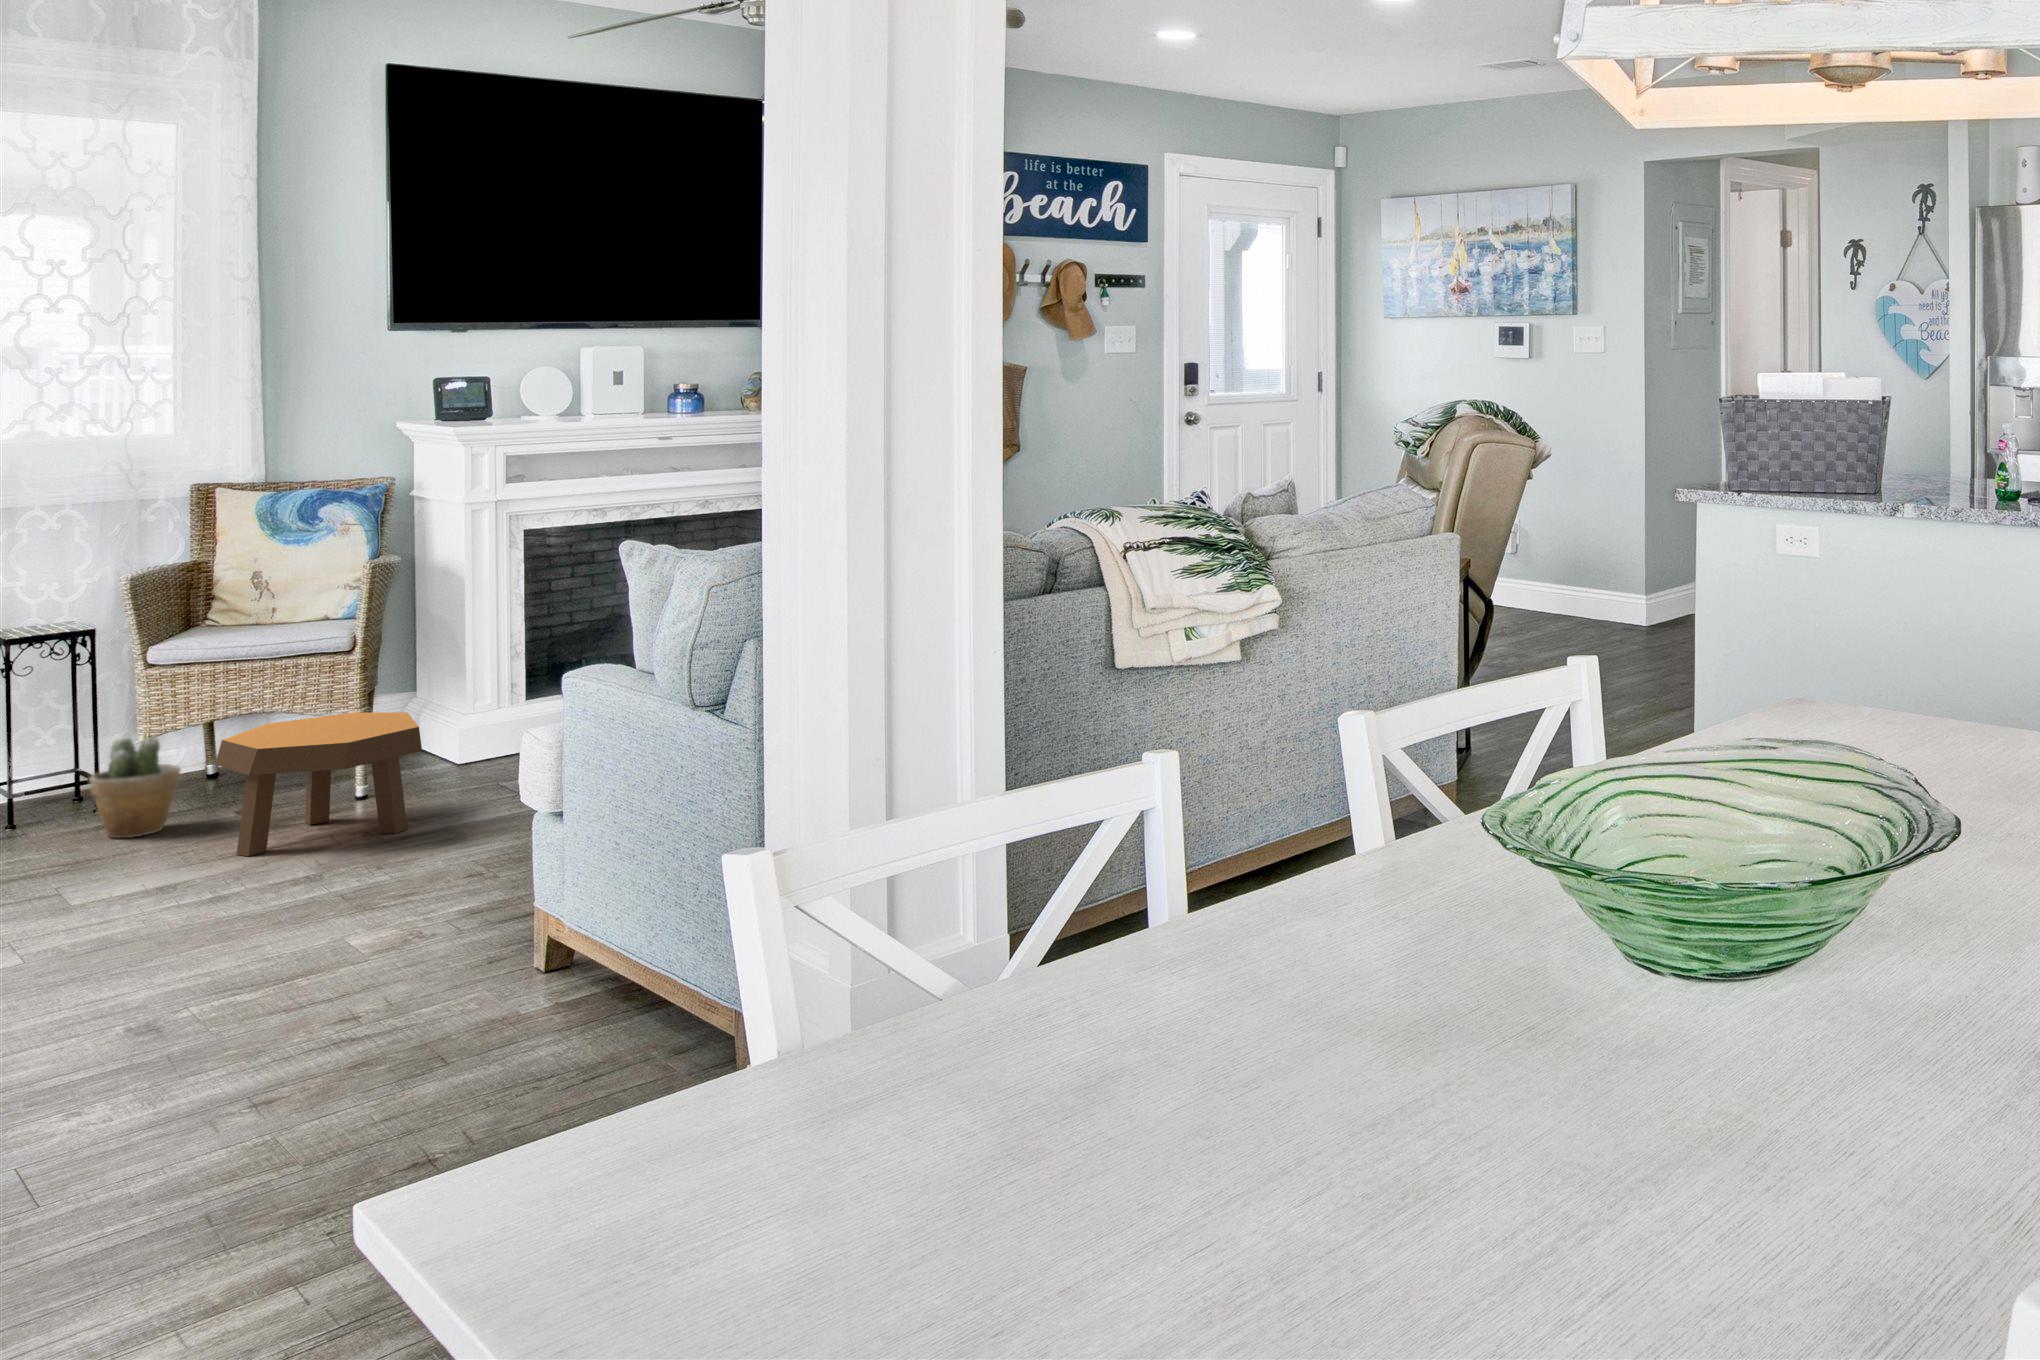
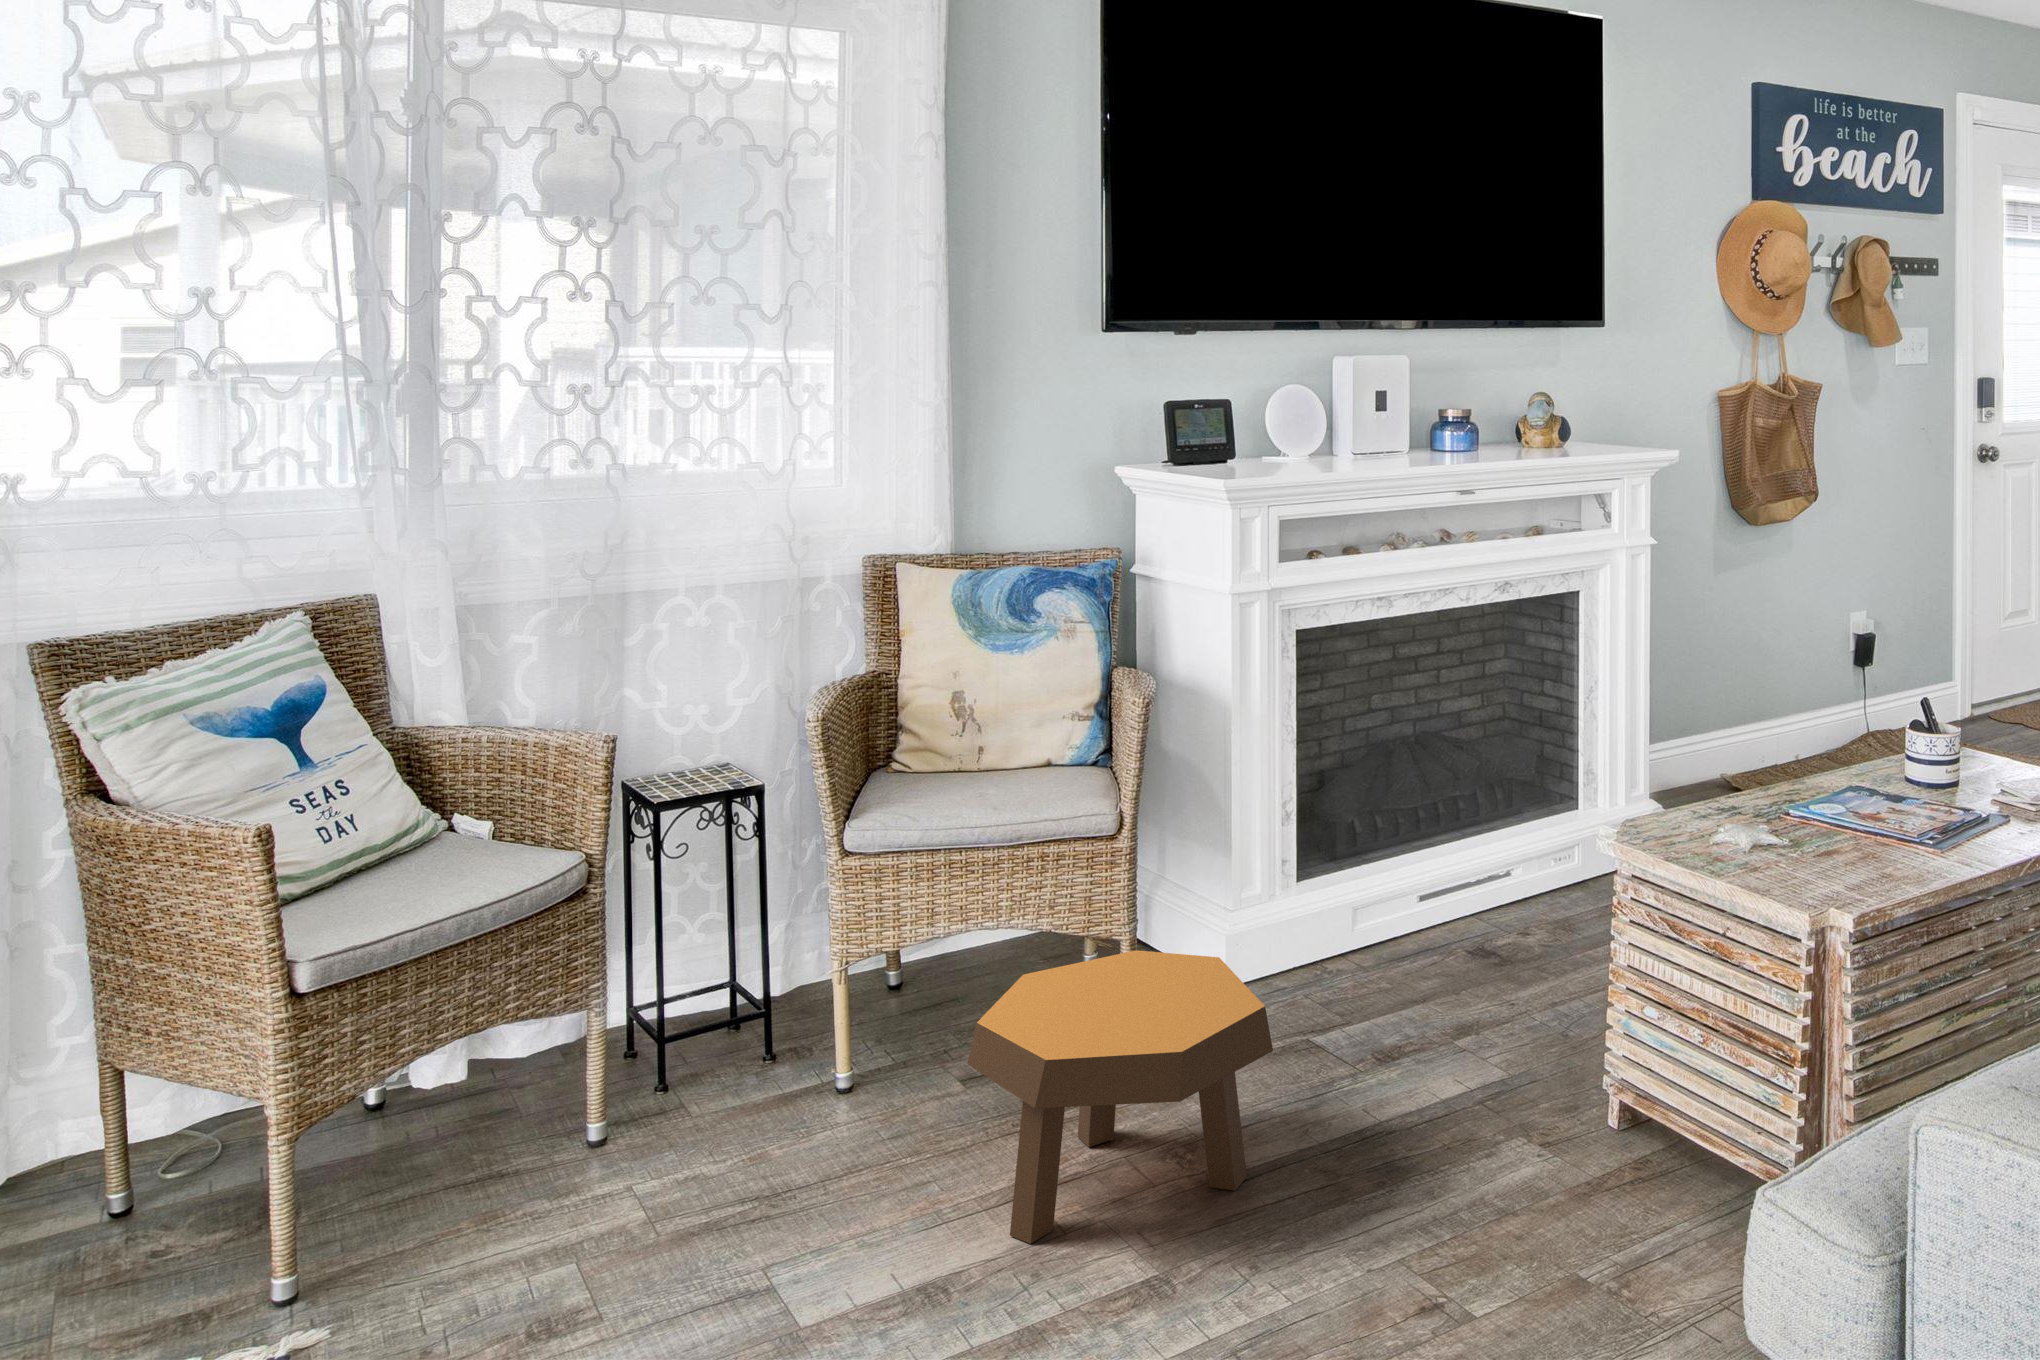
potted plant: present [89,738,181,838] -> none [773,986,897,1158]

